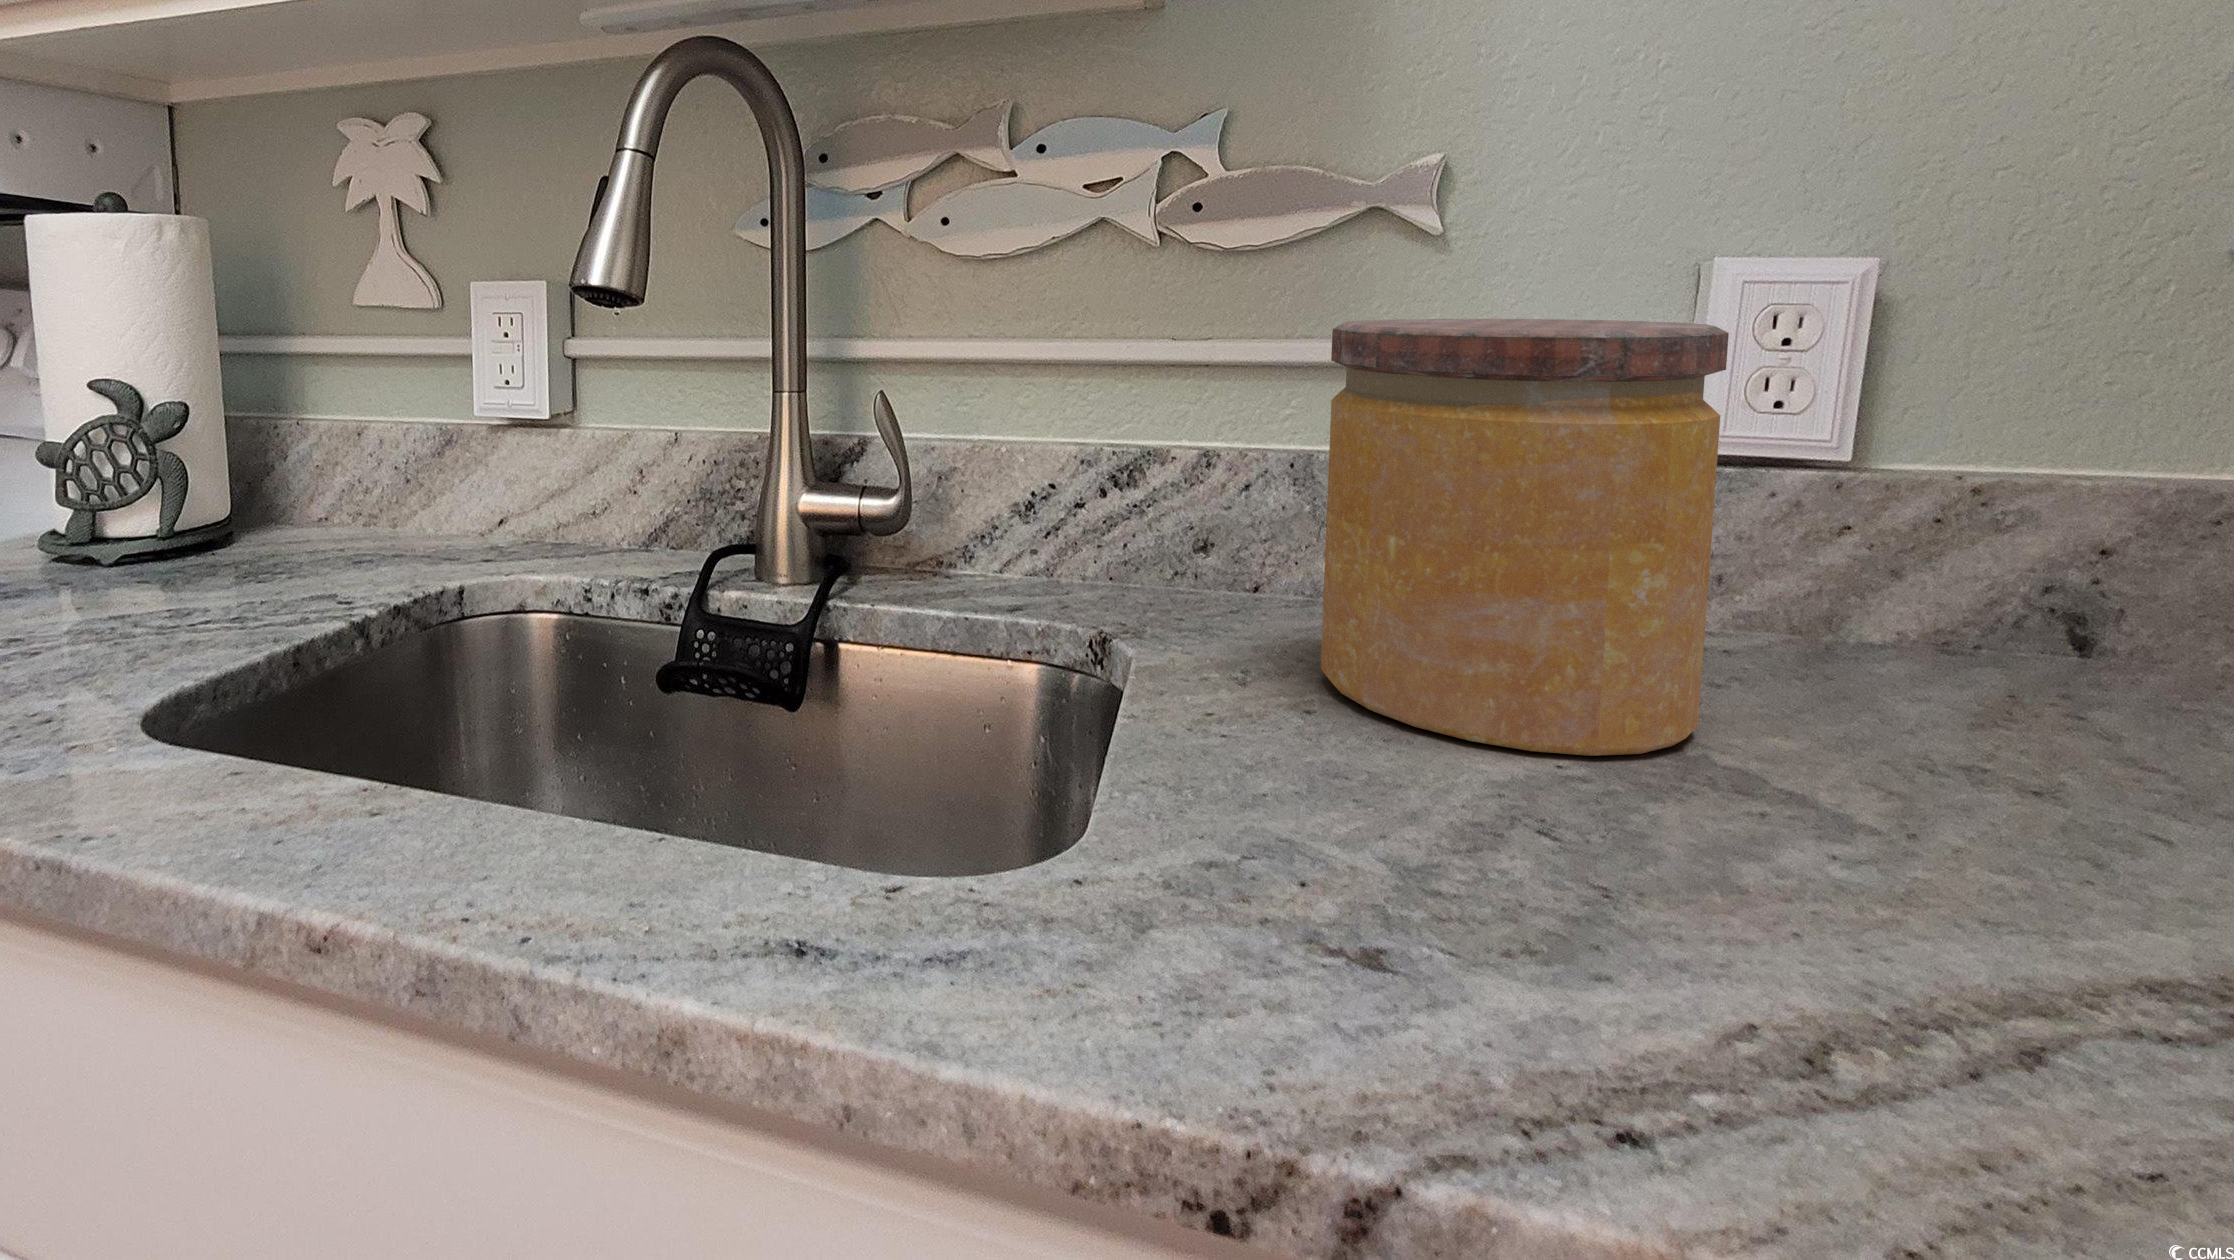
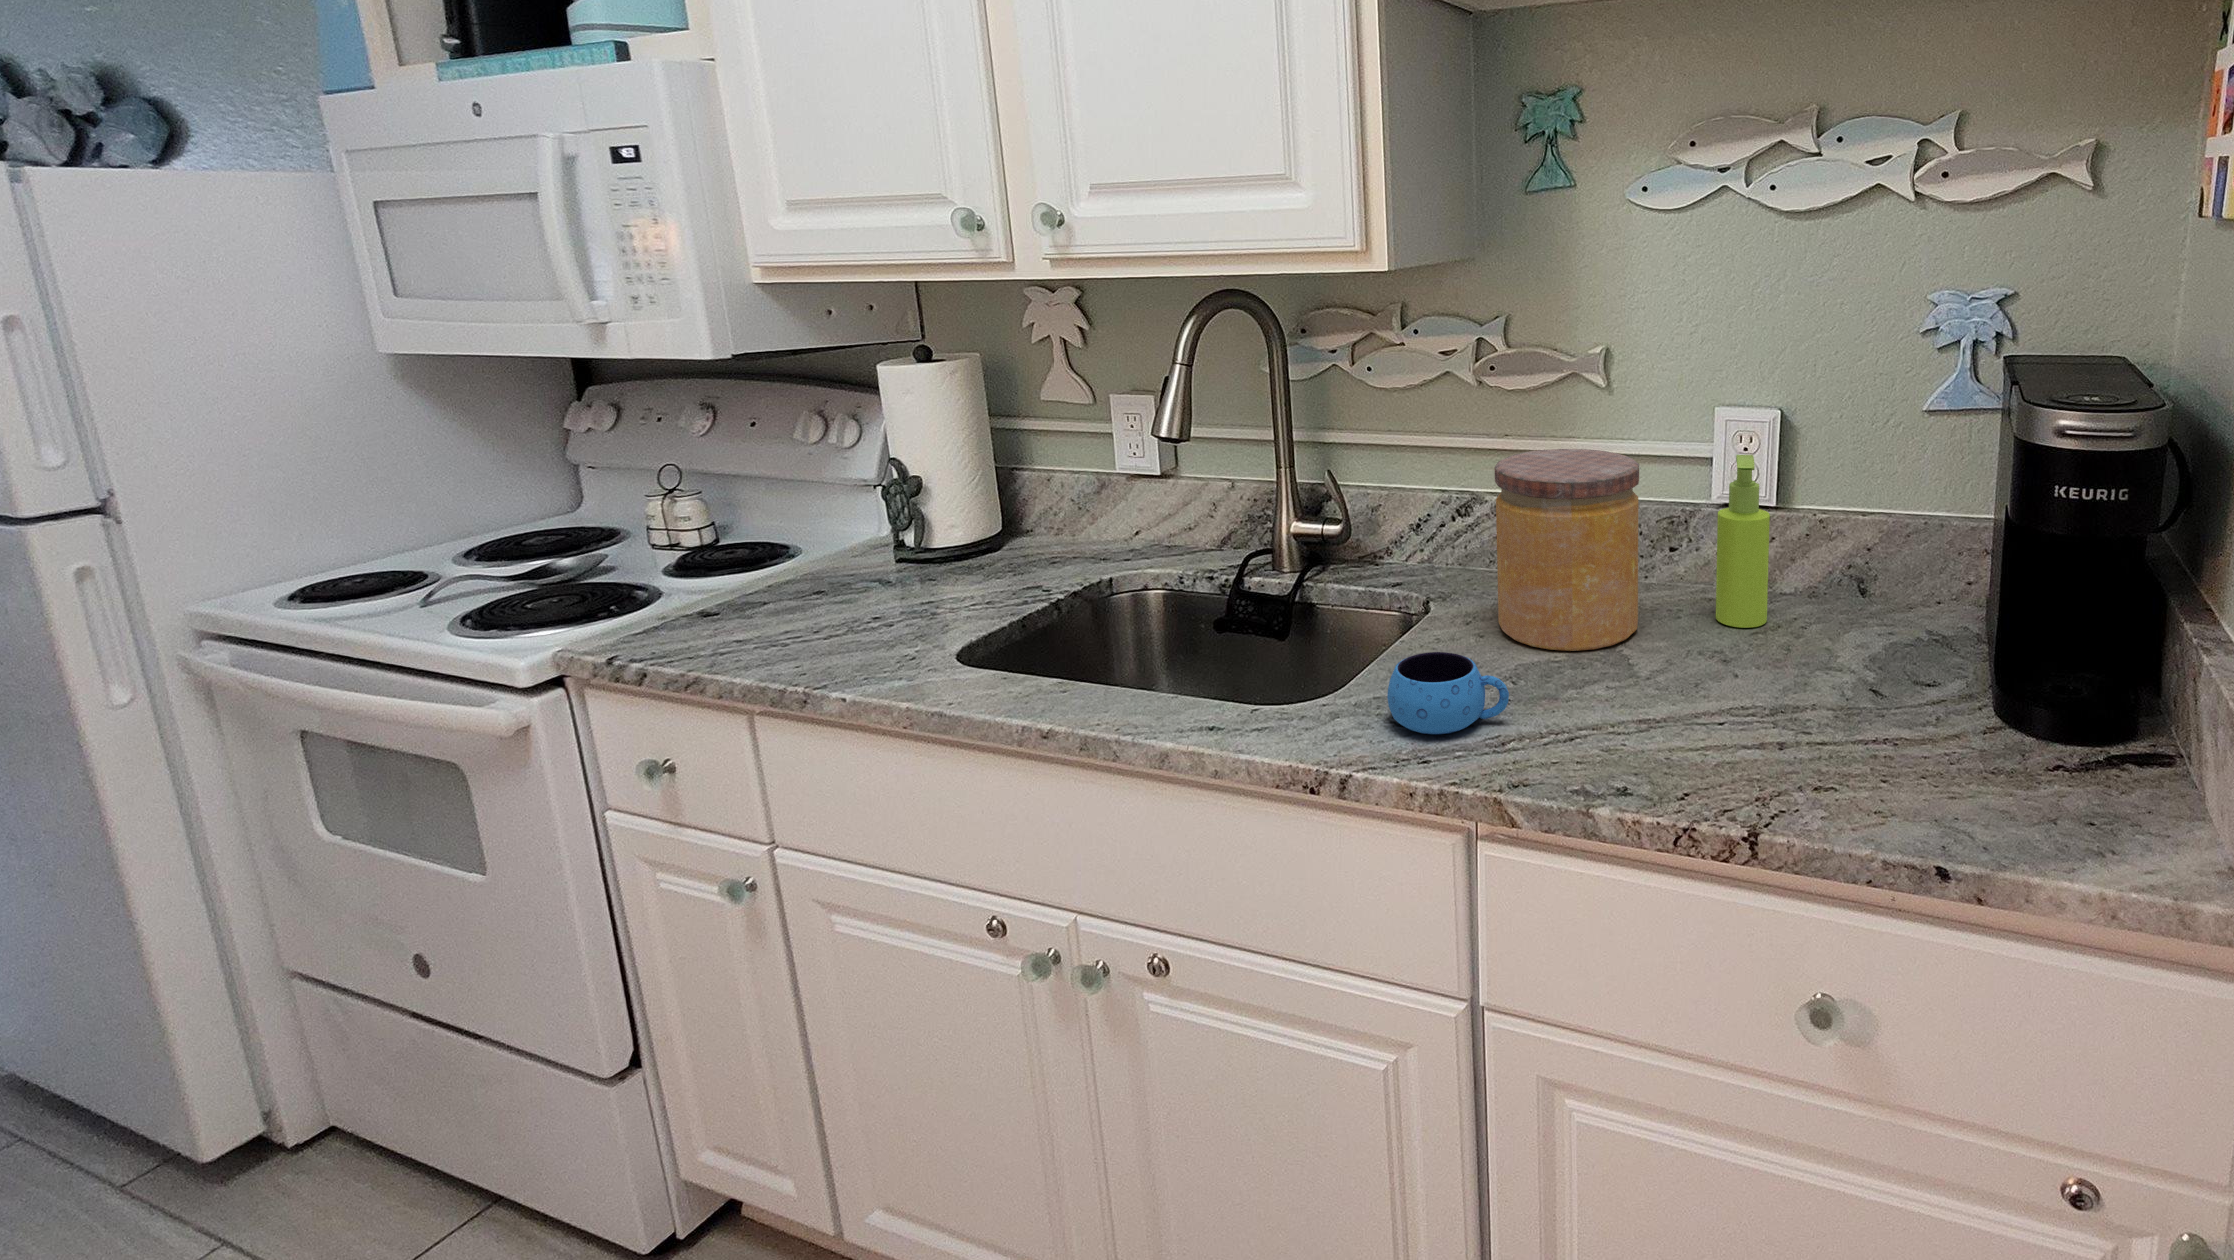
soap dispenser: none [1819,317,2012,715] -> present [1716,455,1770,628]
mug: none [1310,748,1730,1013] -> present [1387,652,1509,734]

